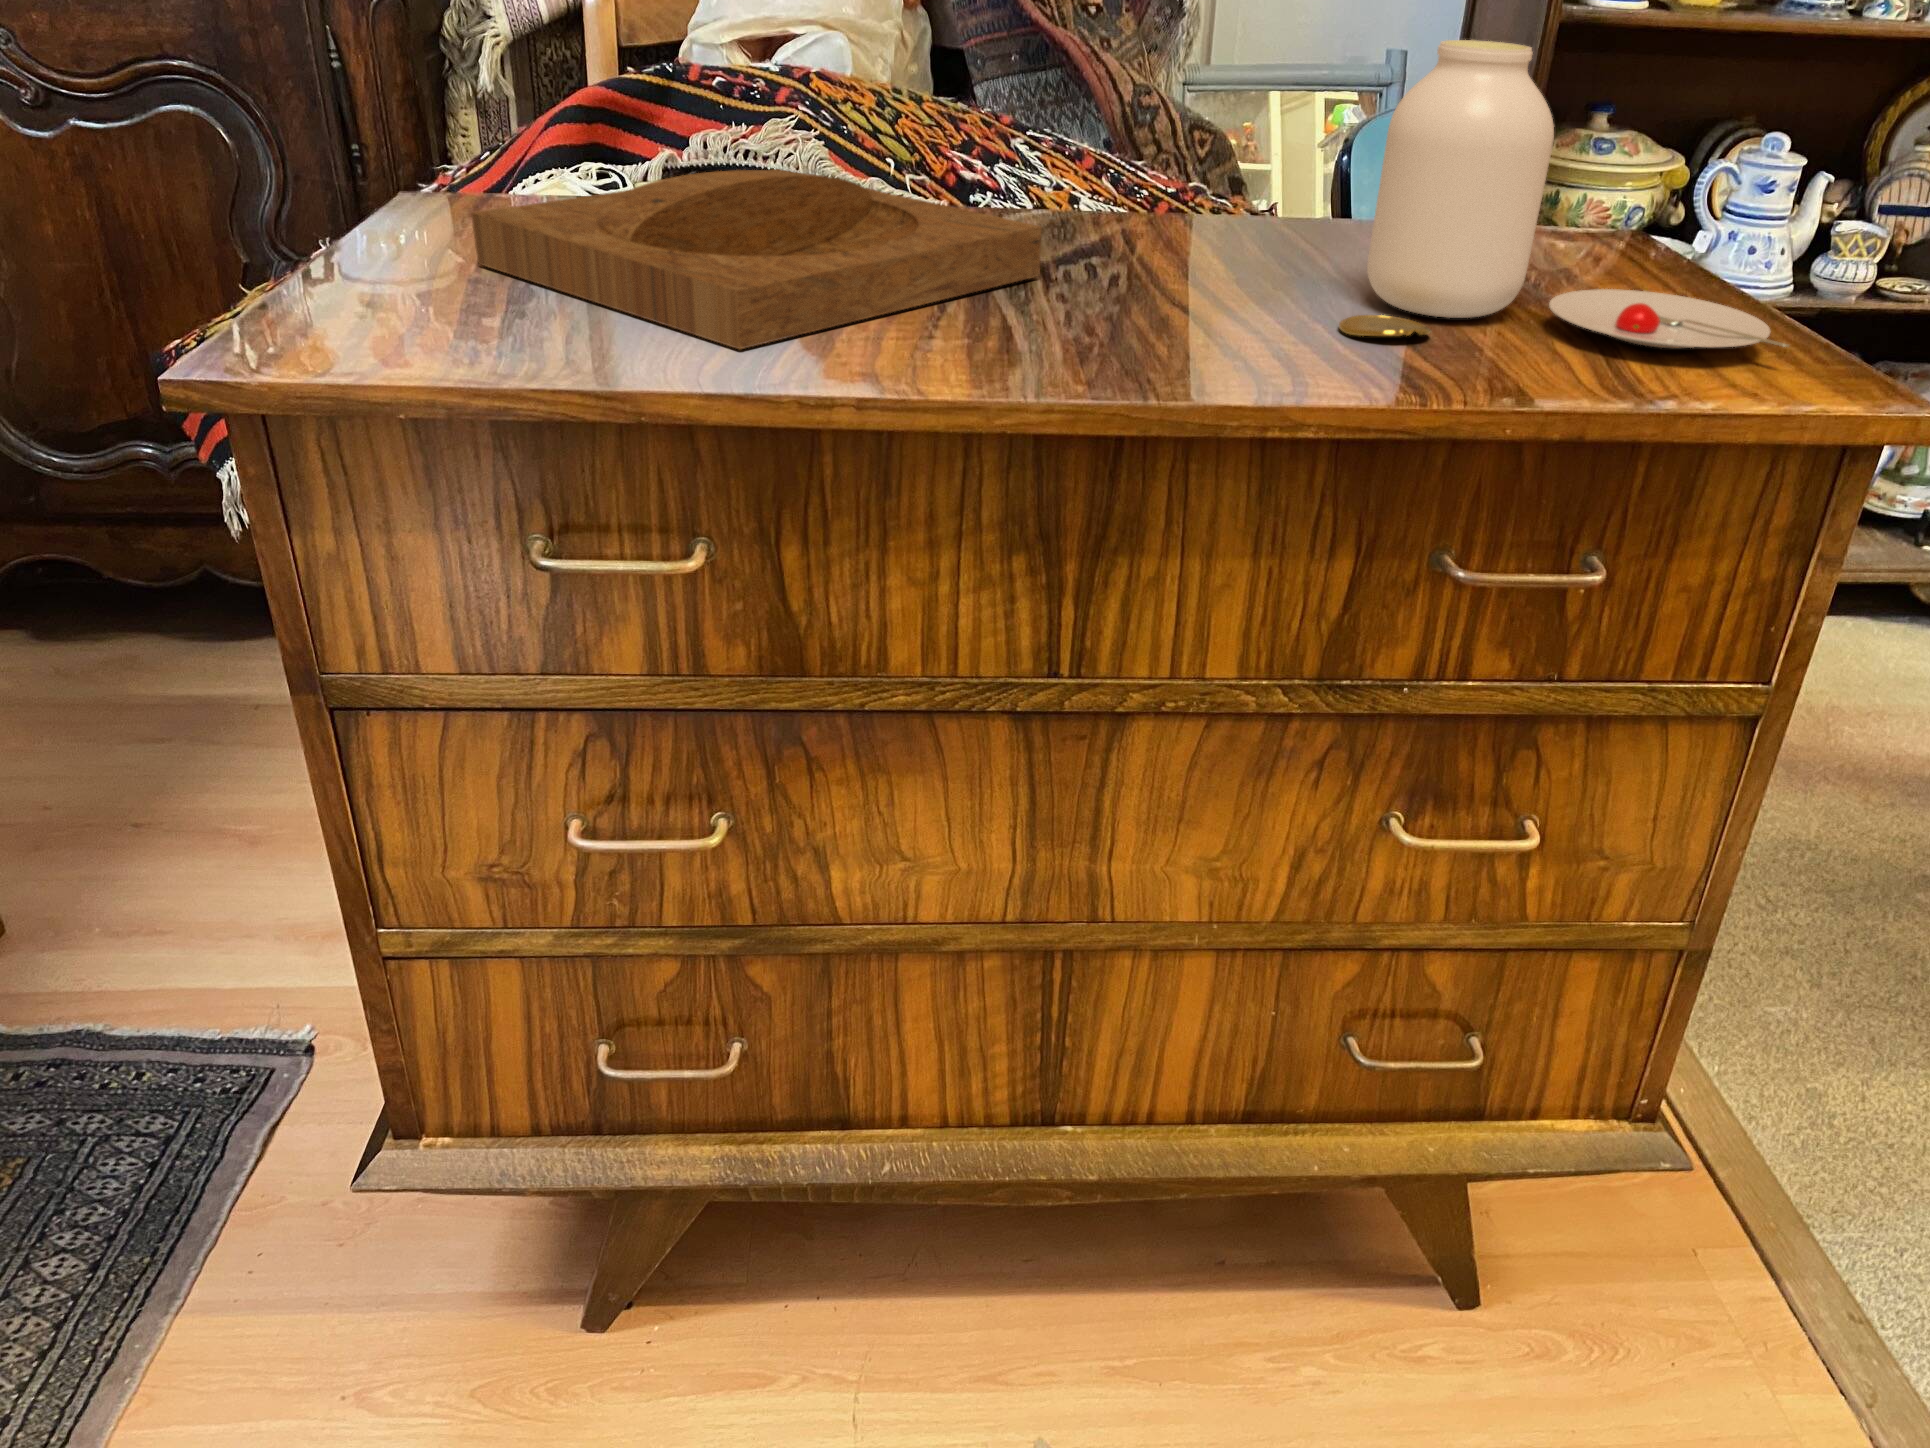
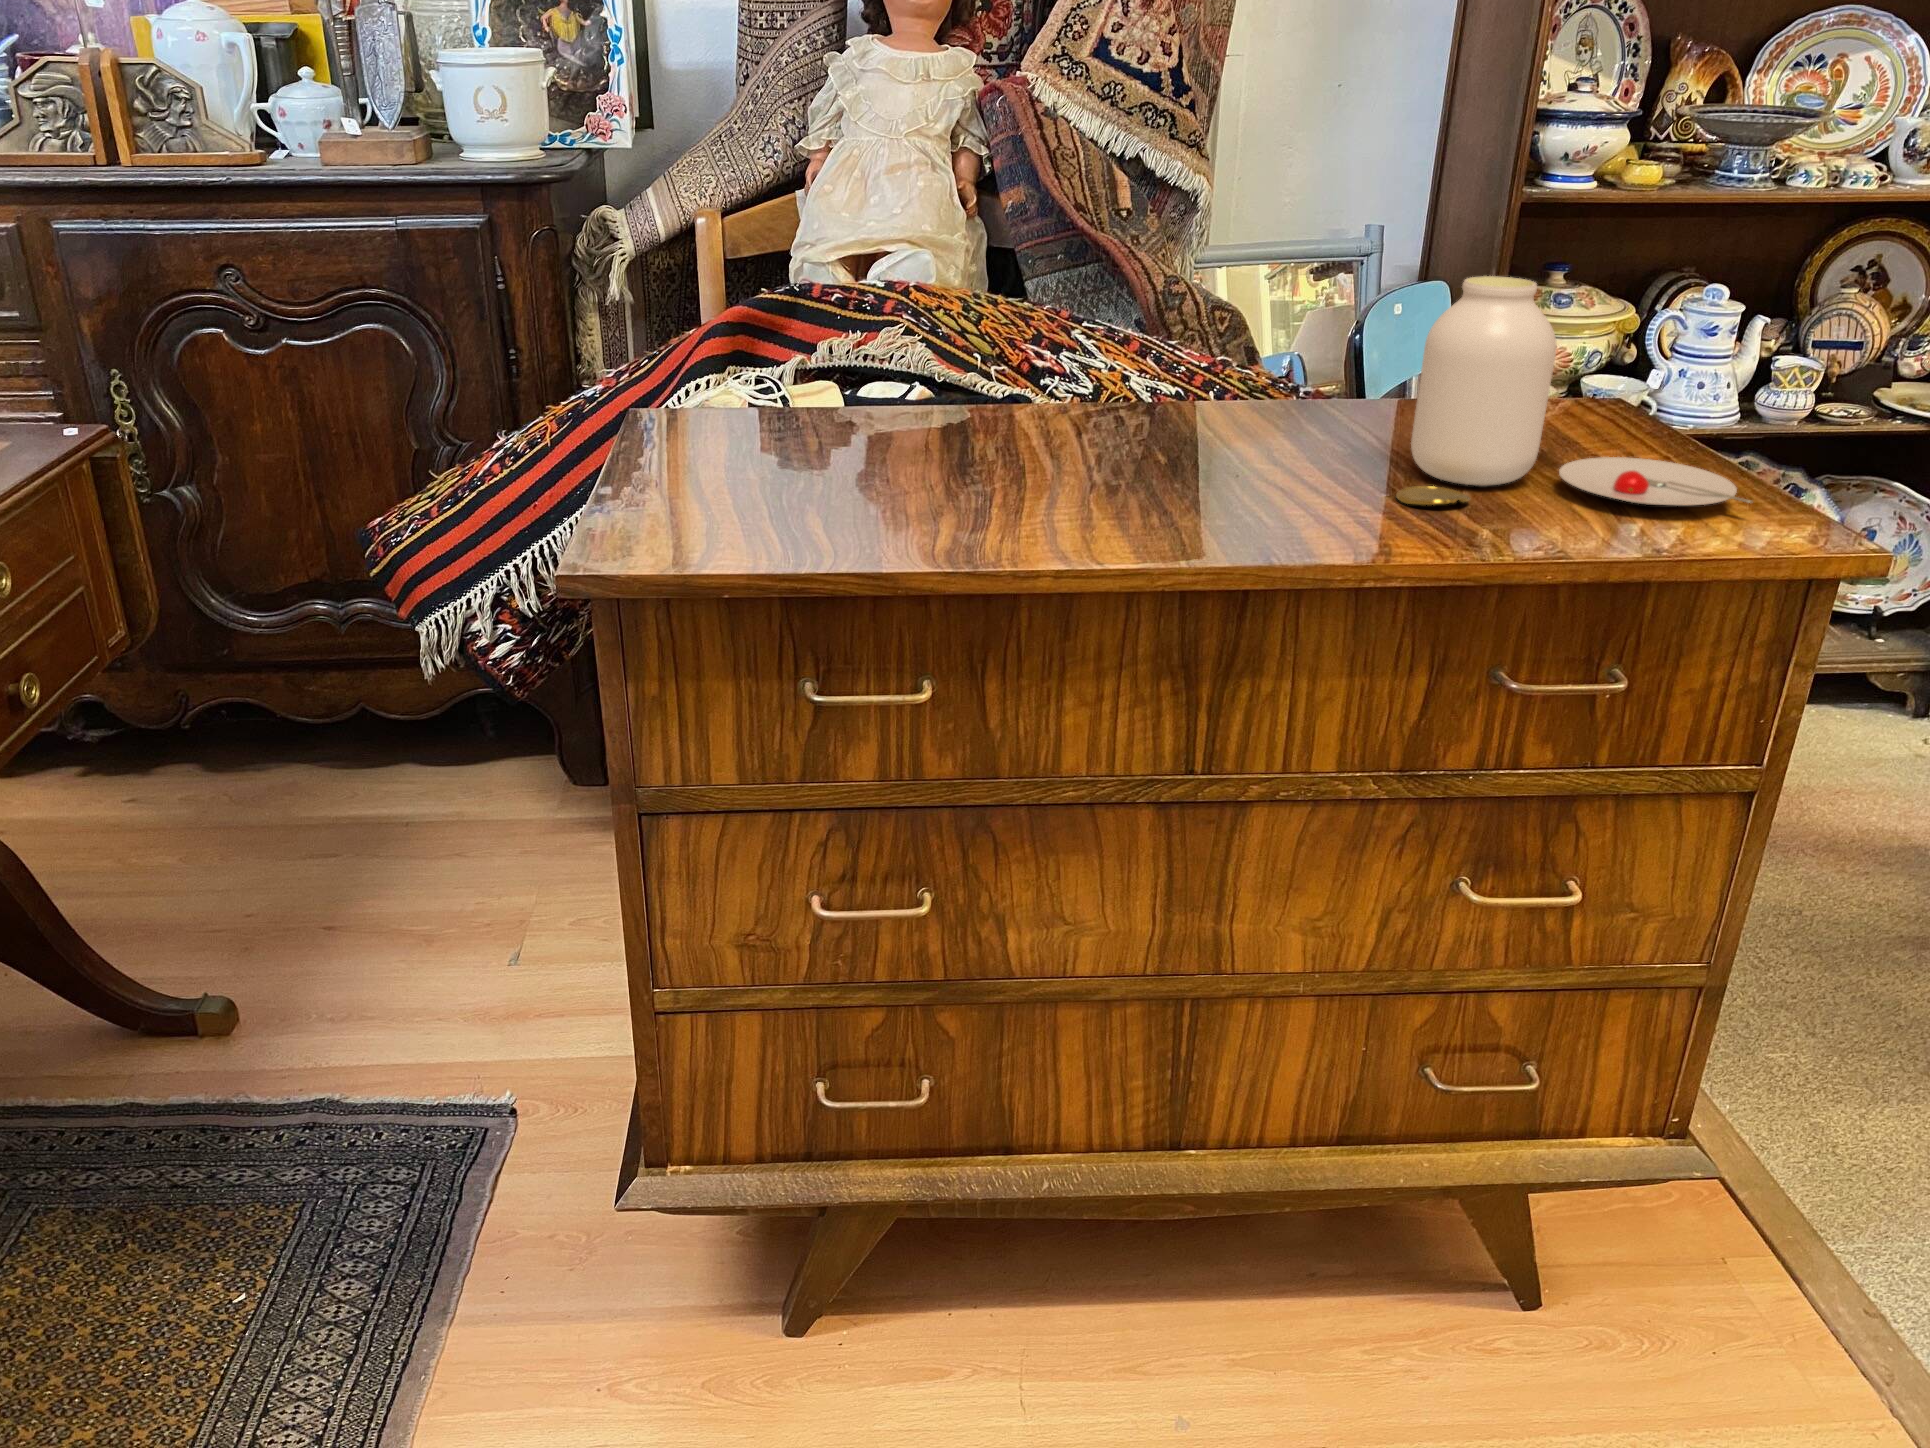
tray: present [471,169,1041,349] -> none [718,380,1153,535]

